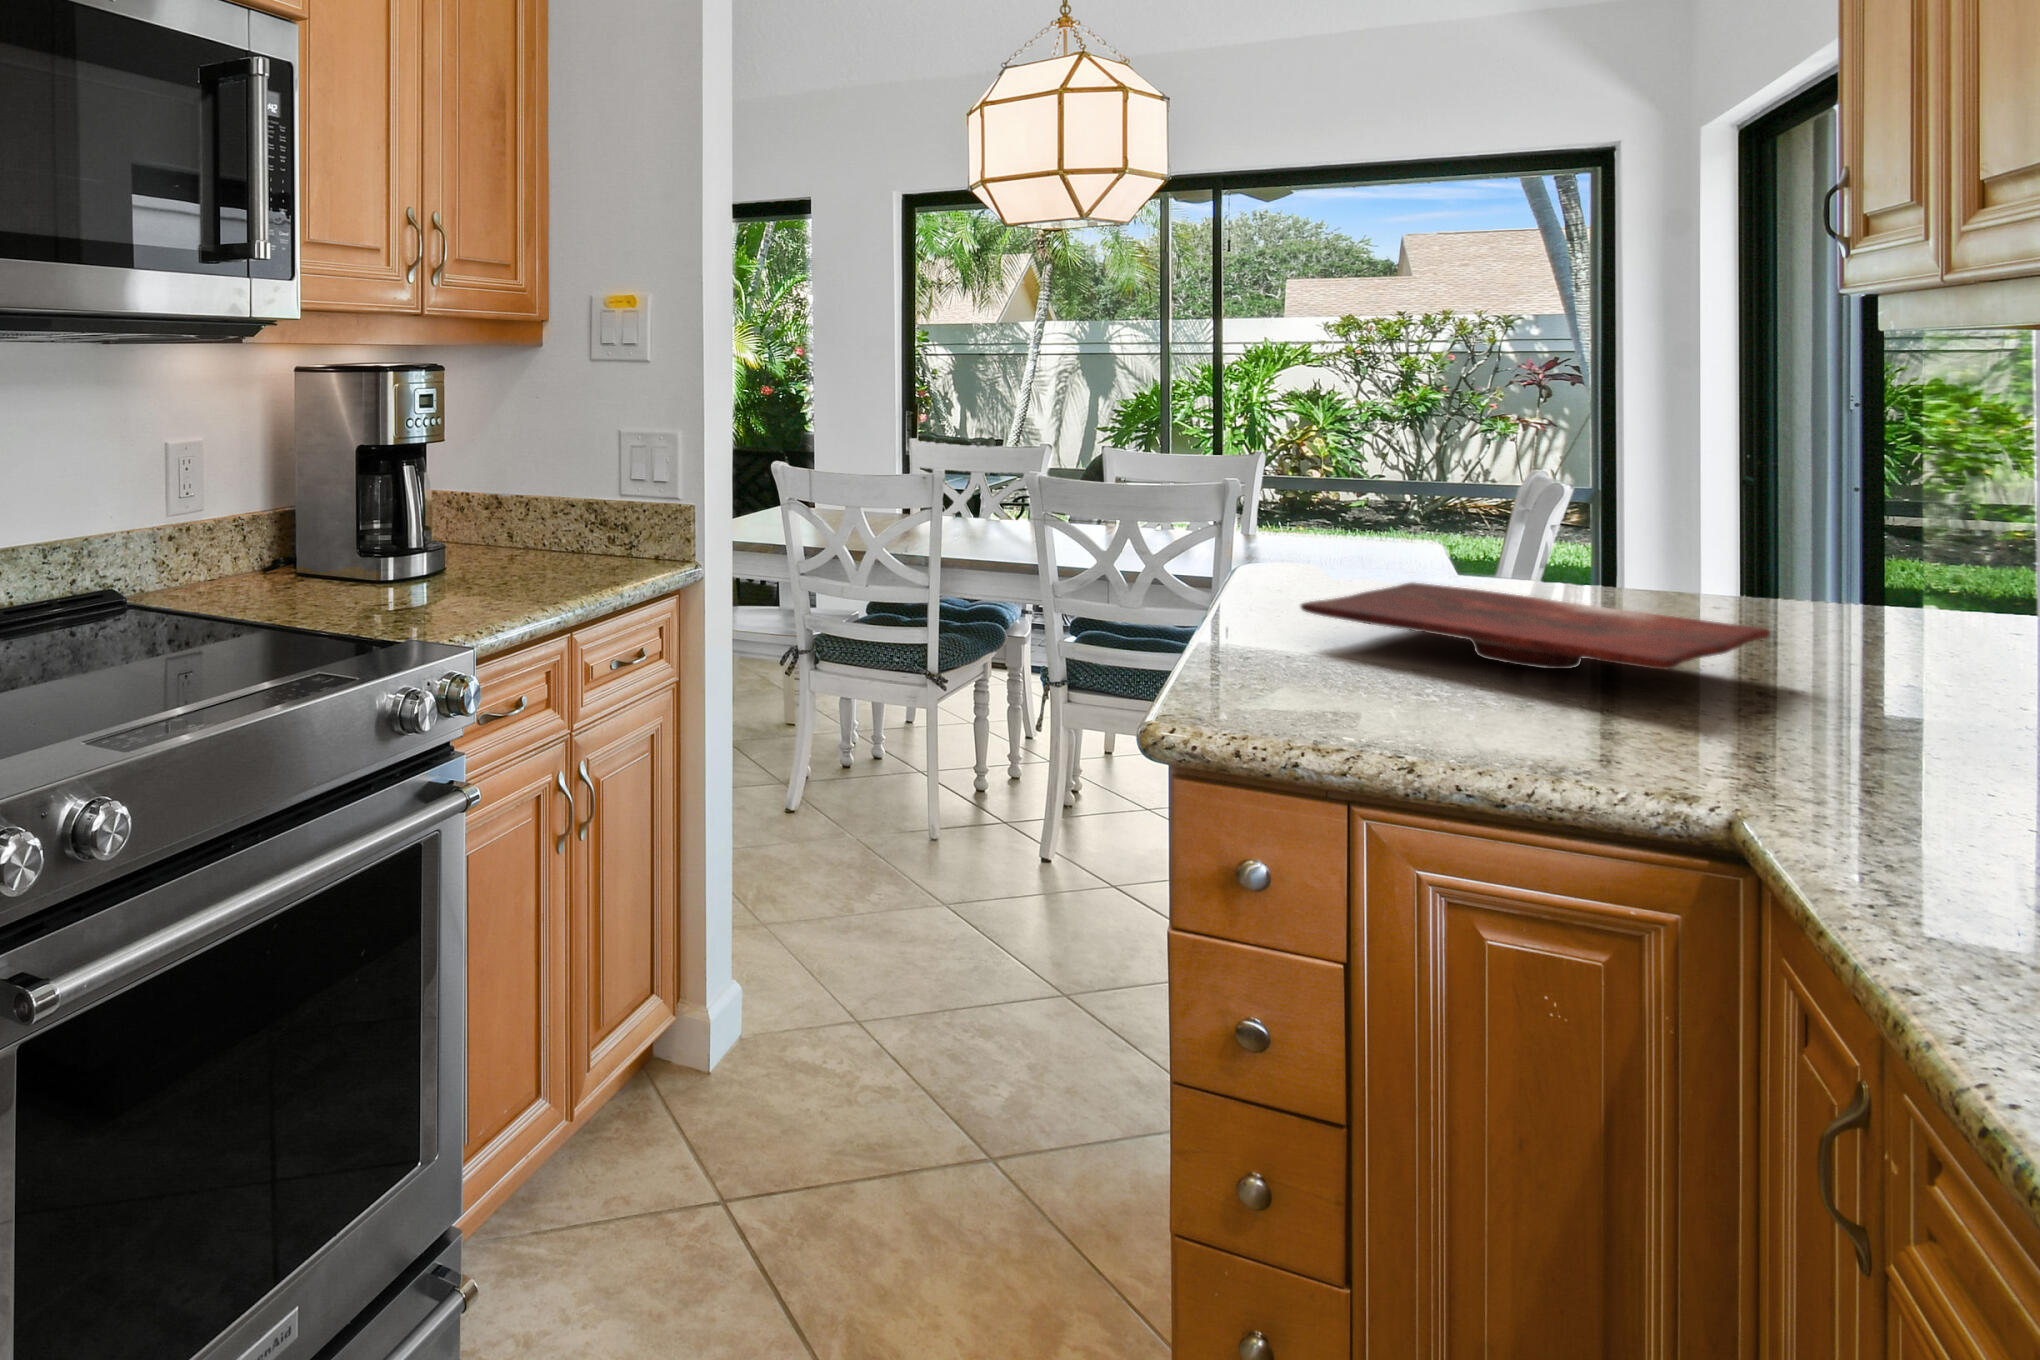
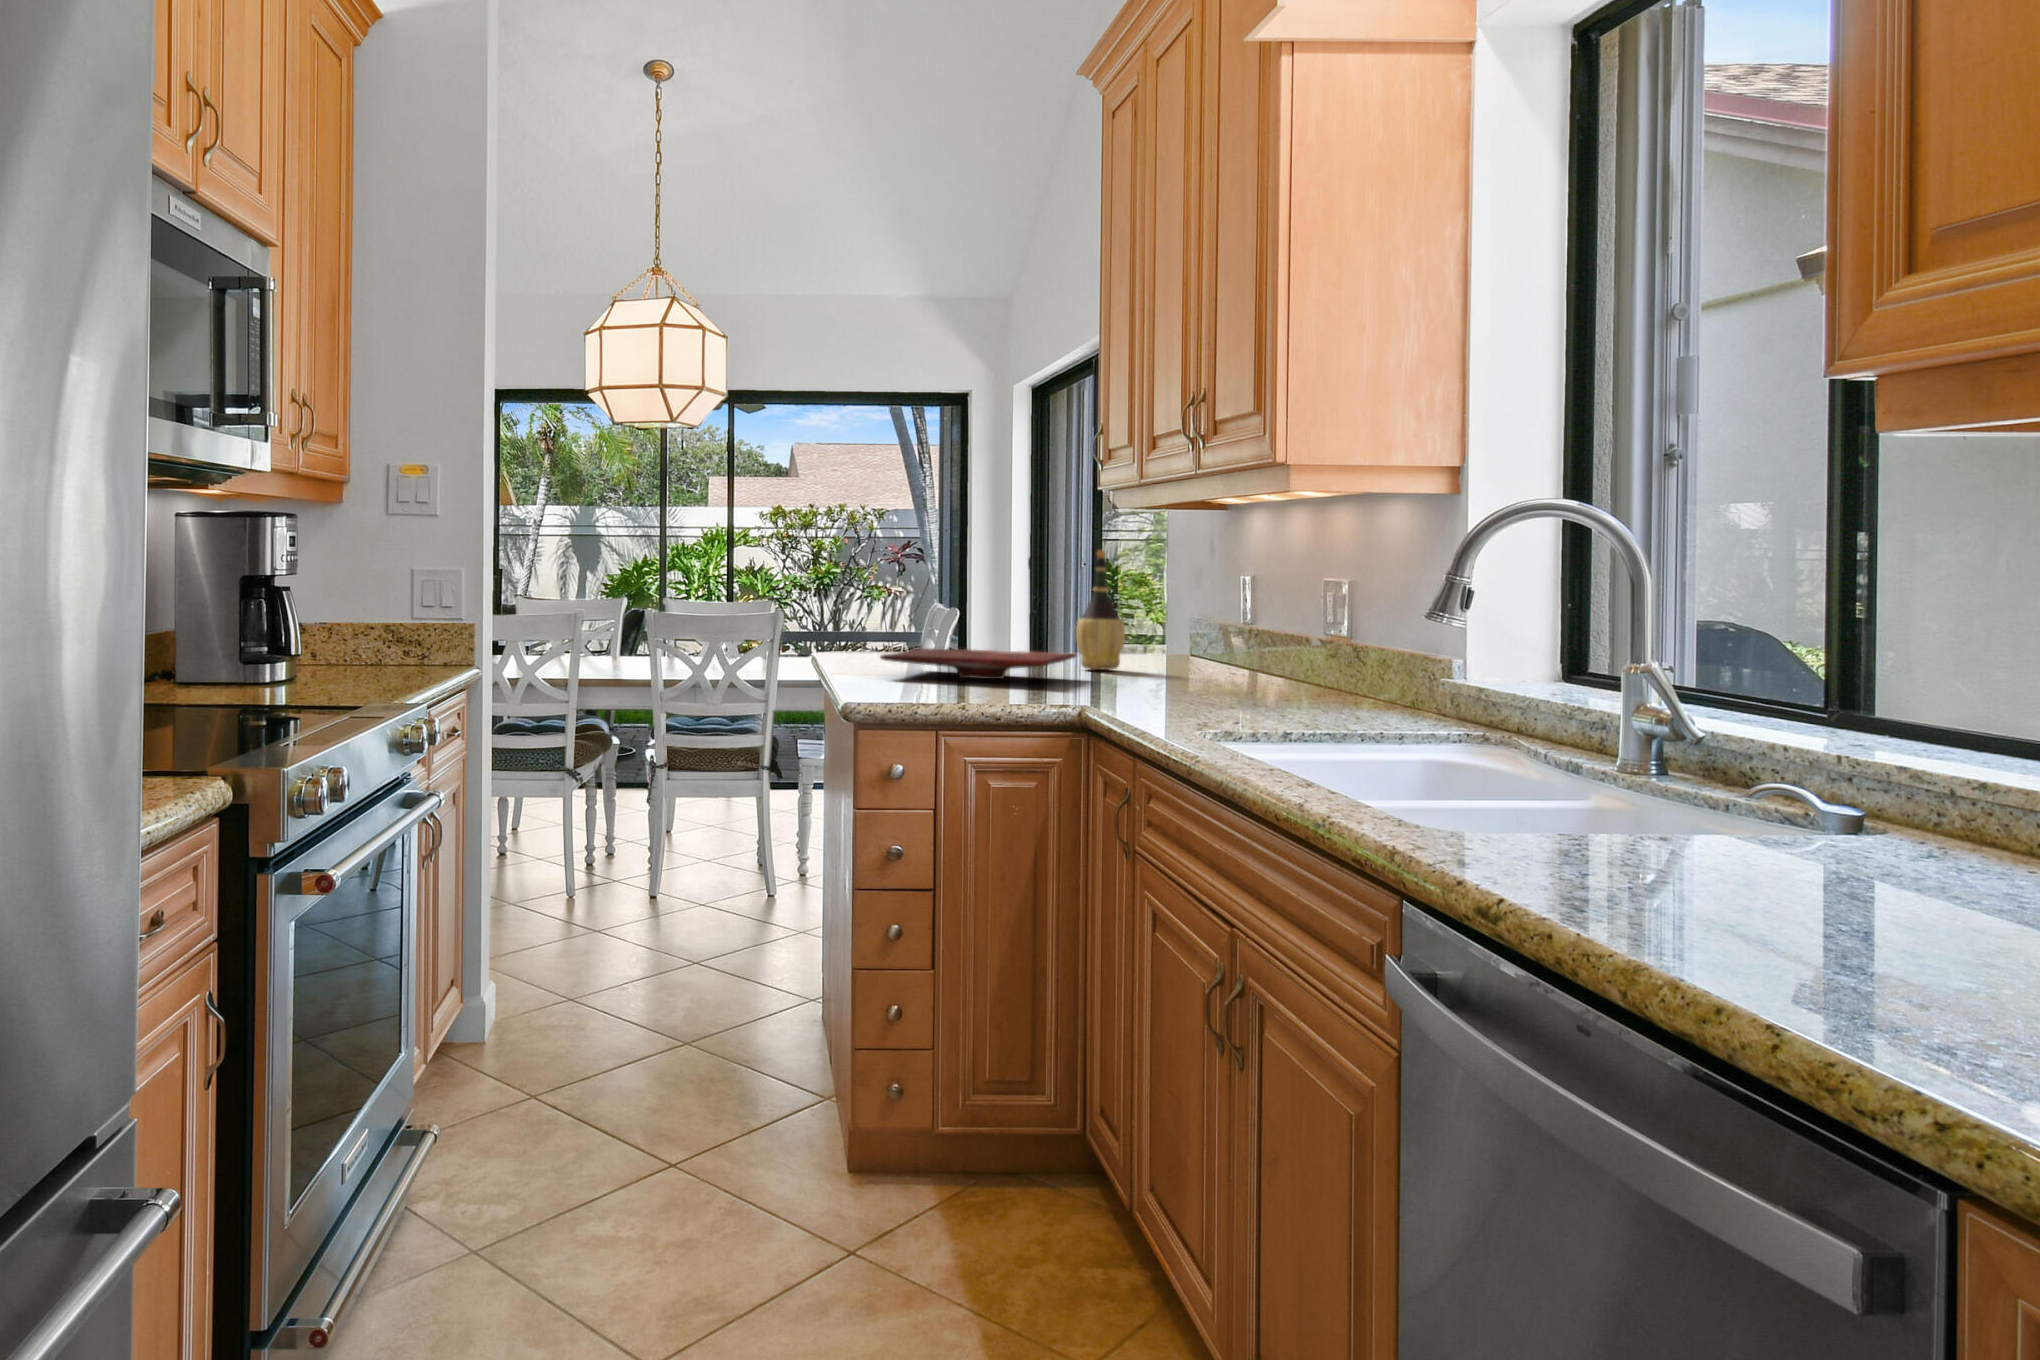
wine bottle: none [1780,415,1912,653] -> present [1076,550,1125,670]

